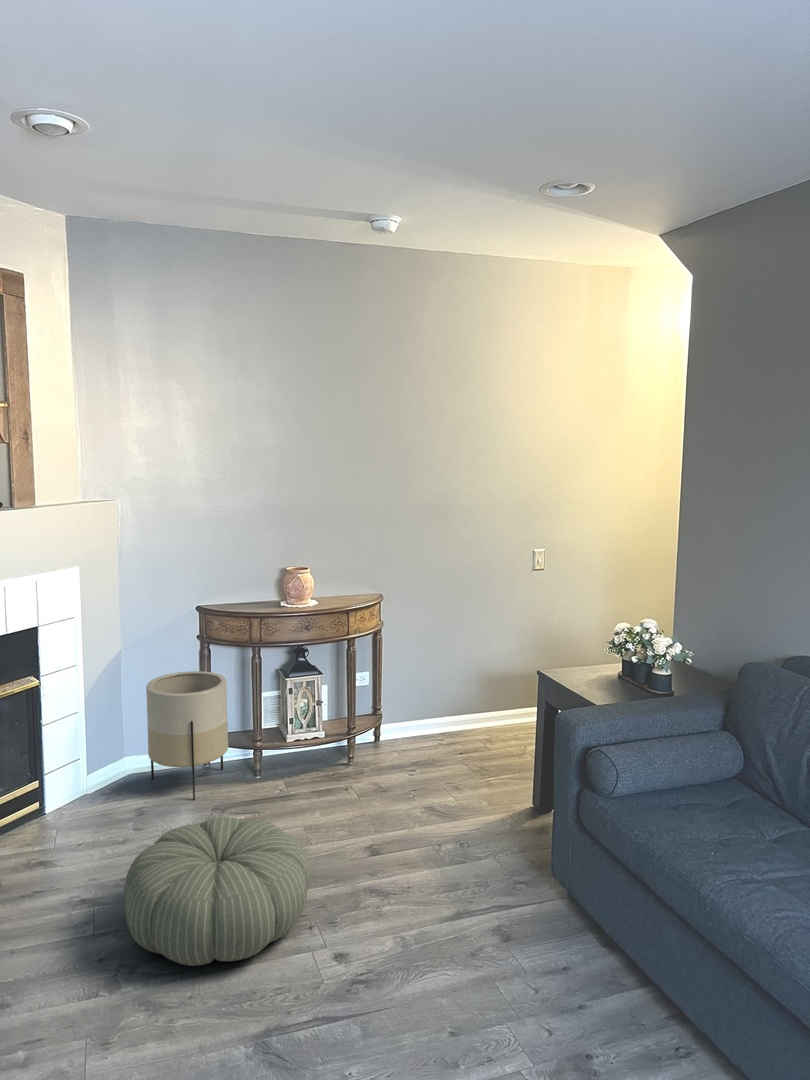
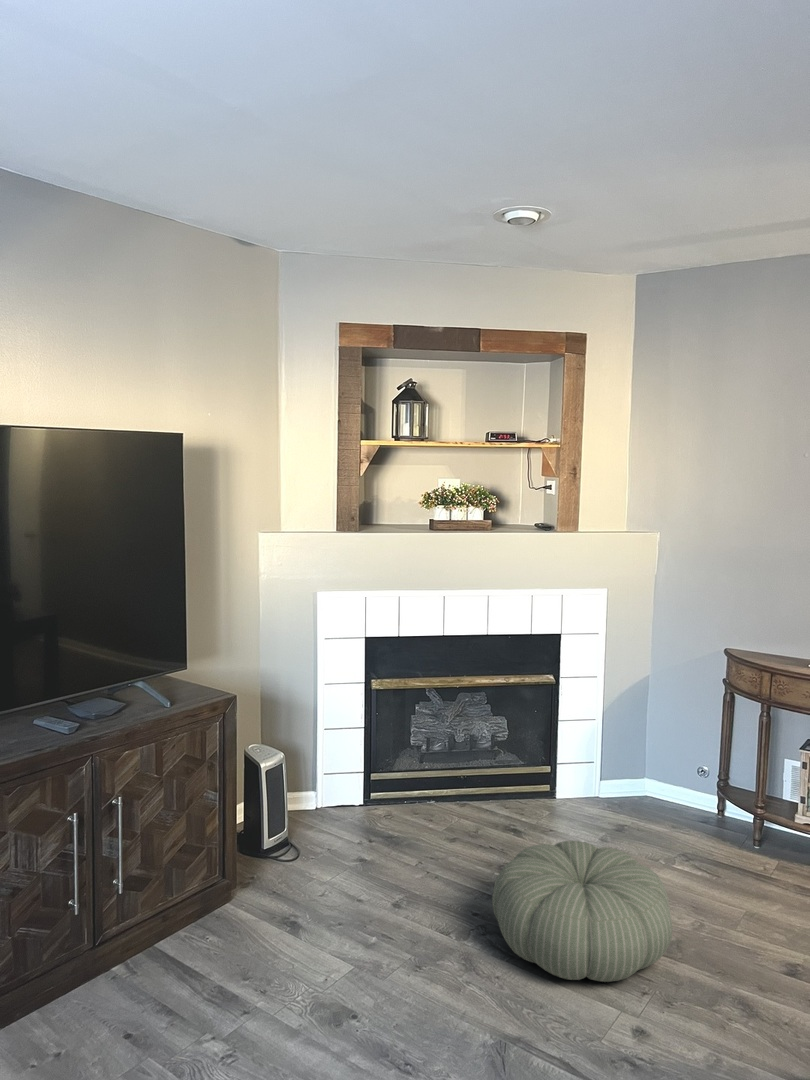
planter: present [146,671,228,800] -> none [646,708,733,840]

